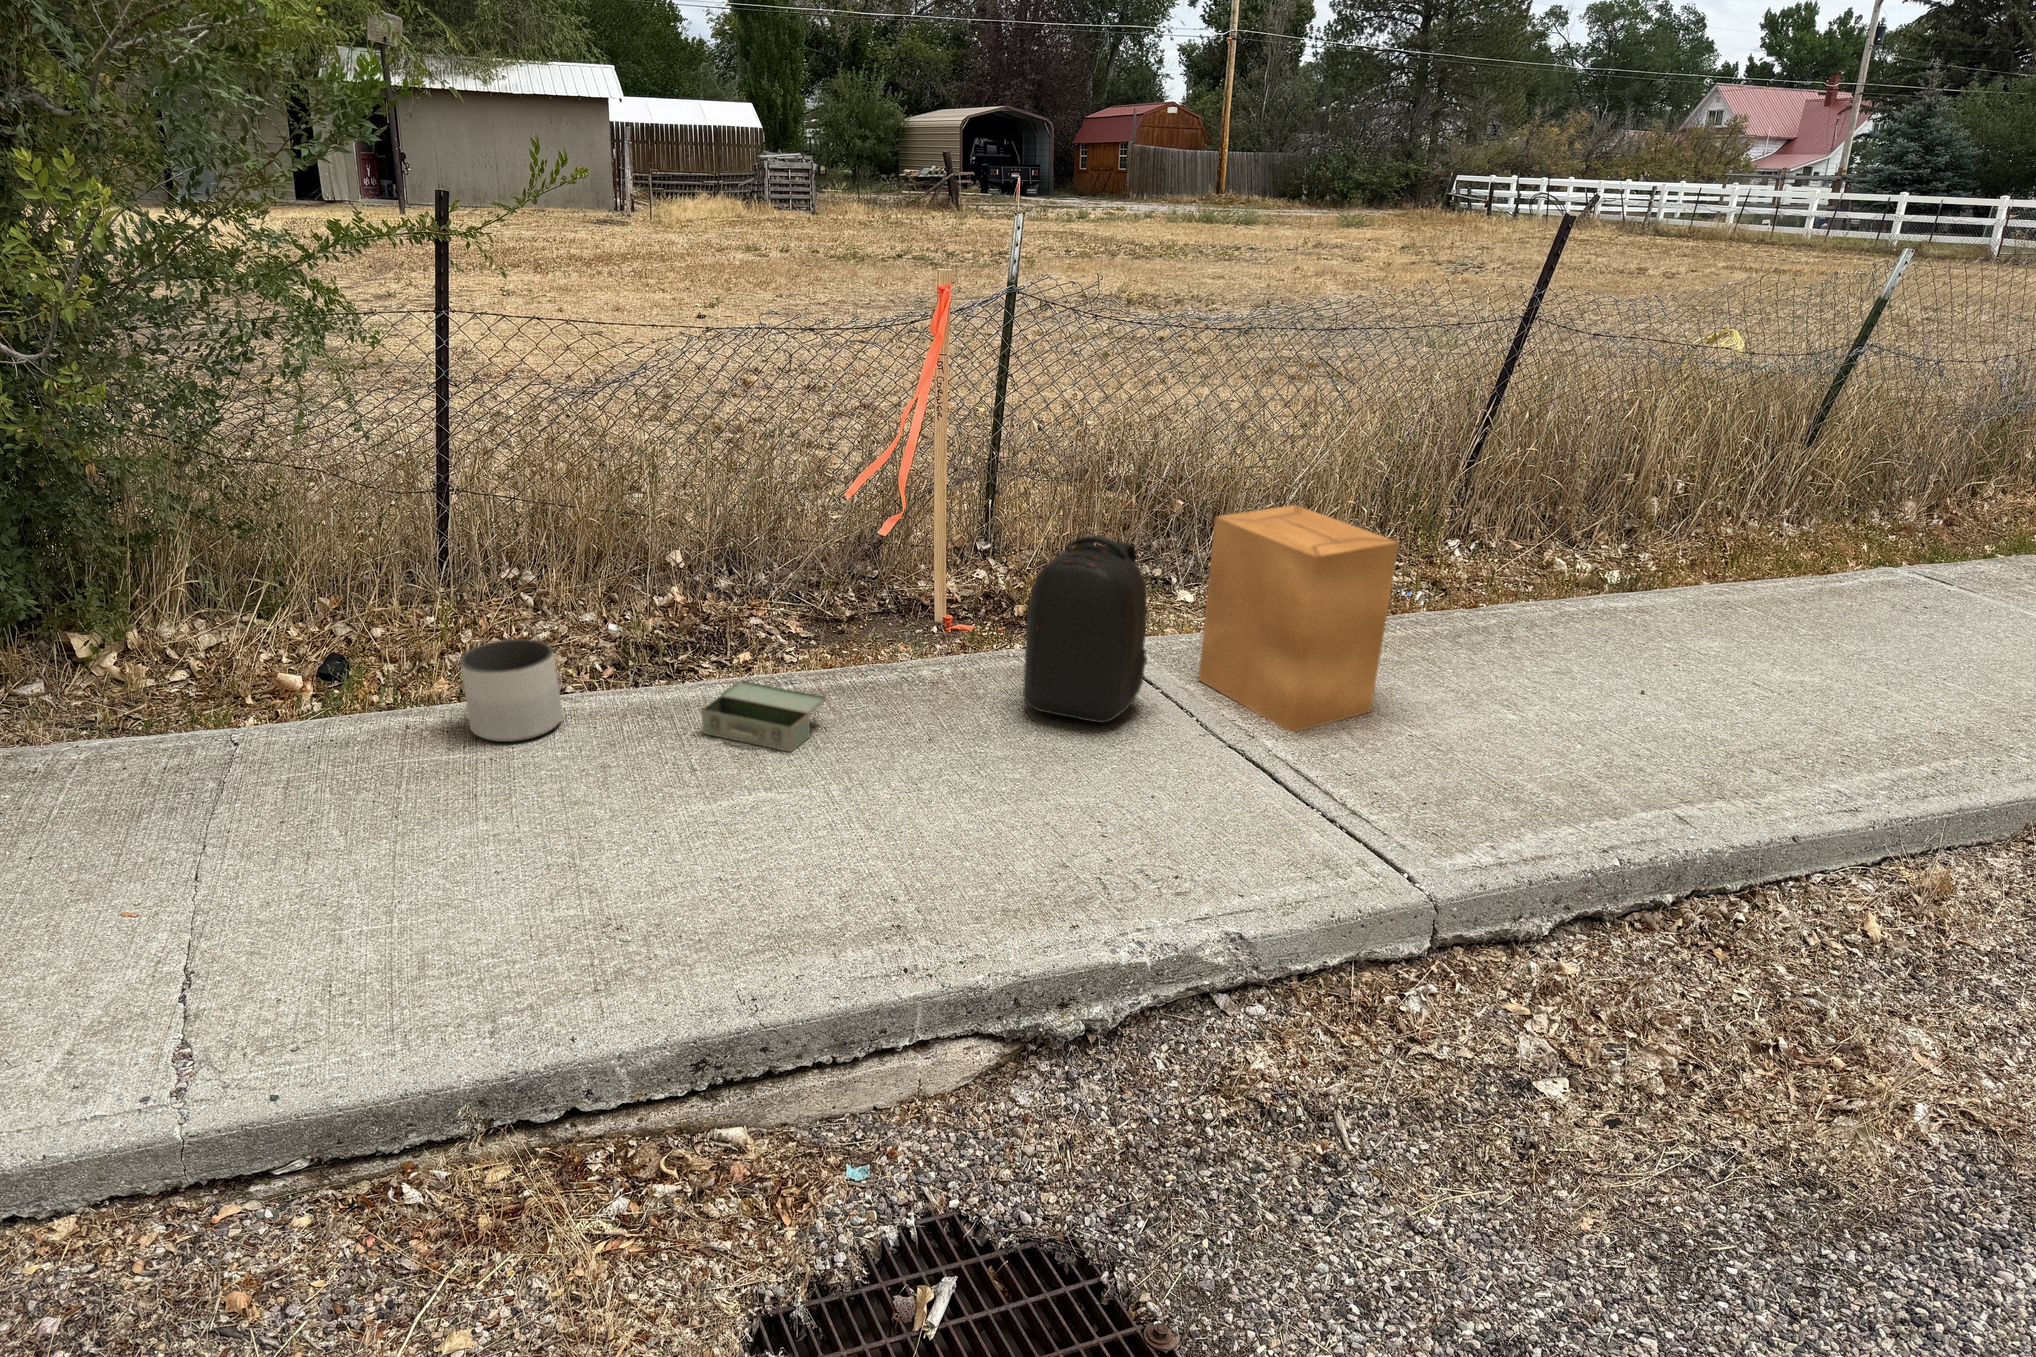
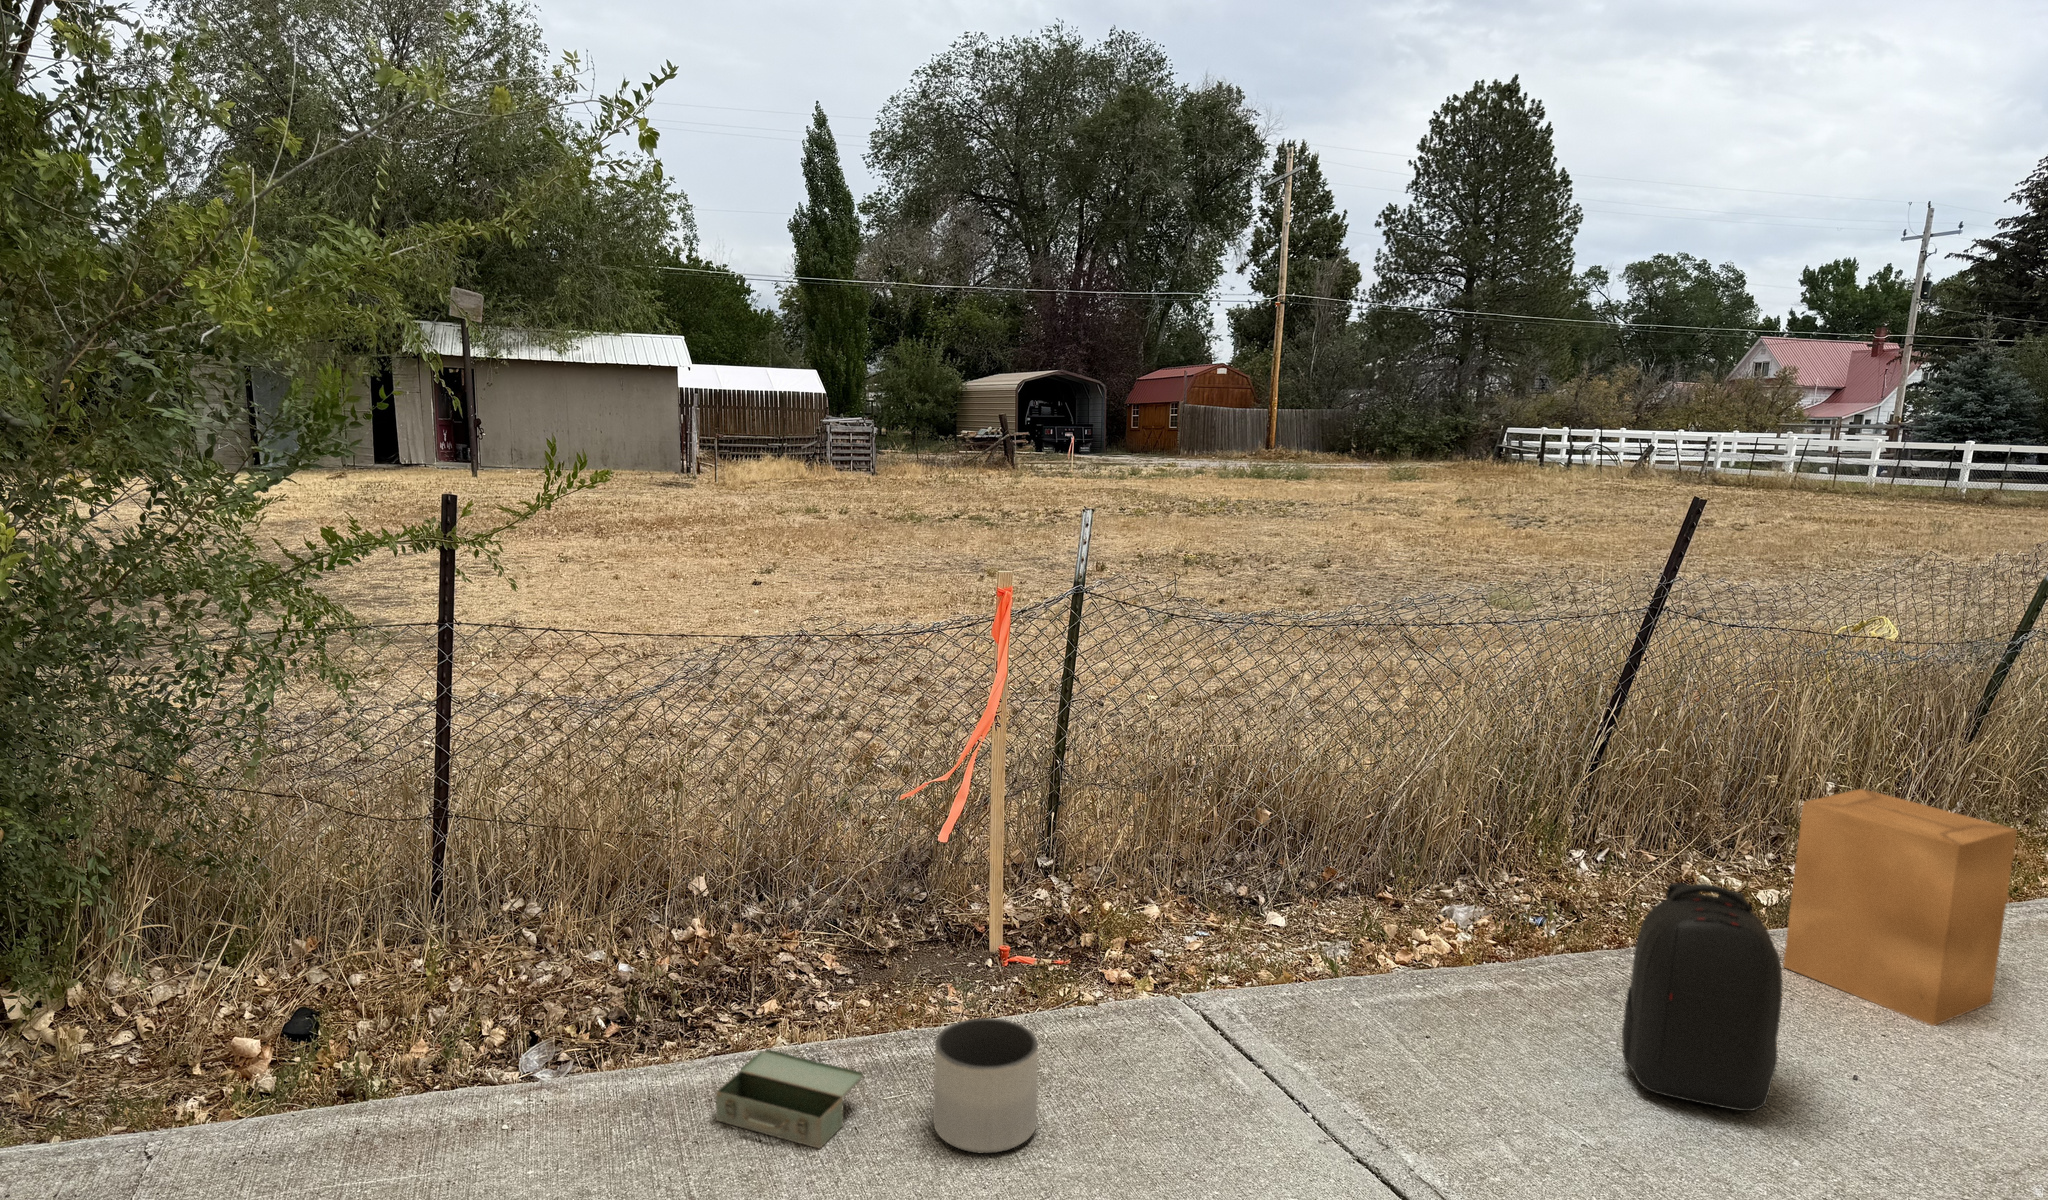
cardboard box: present [1199,505,1399,733] -> present [1783,789,2017,1026]
backpack: present [1023,536,1147,723] -> present [1622,883,1783,1111]
planter: present [460,639,562,742] -> present [933,1018,1038,1153]

